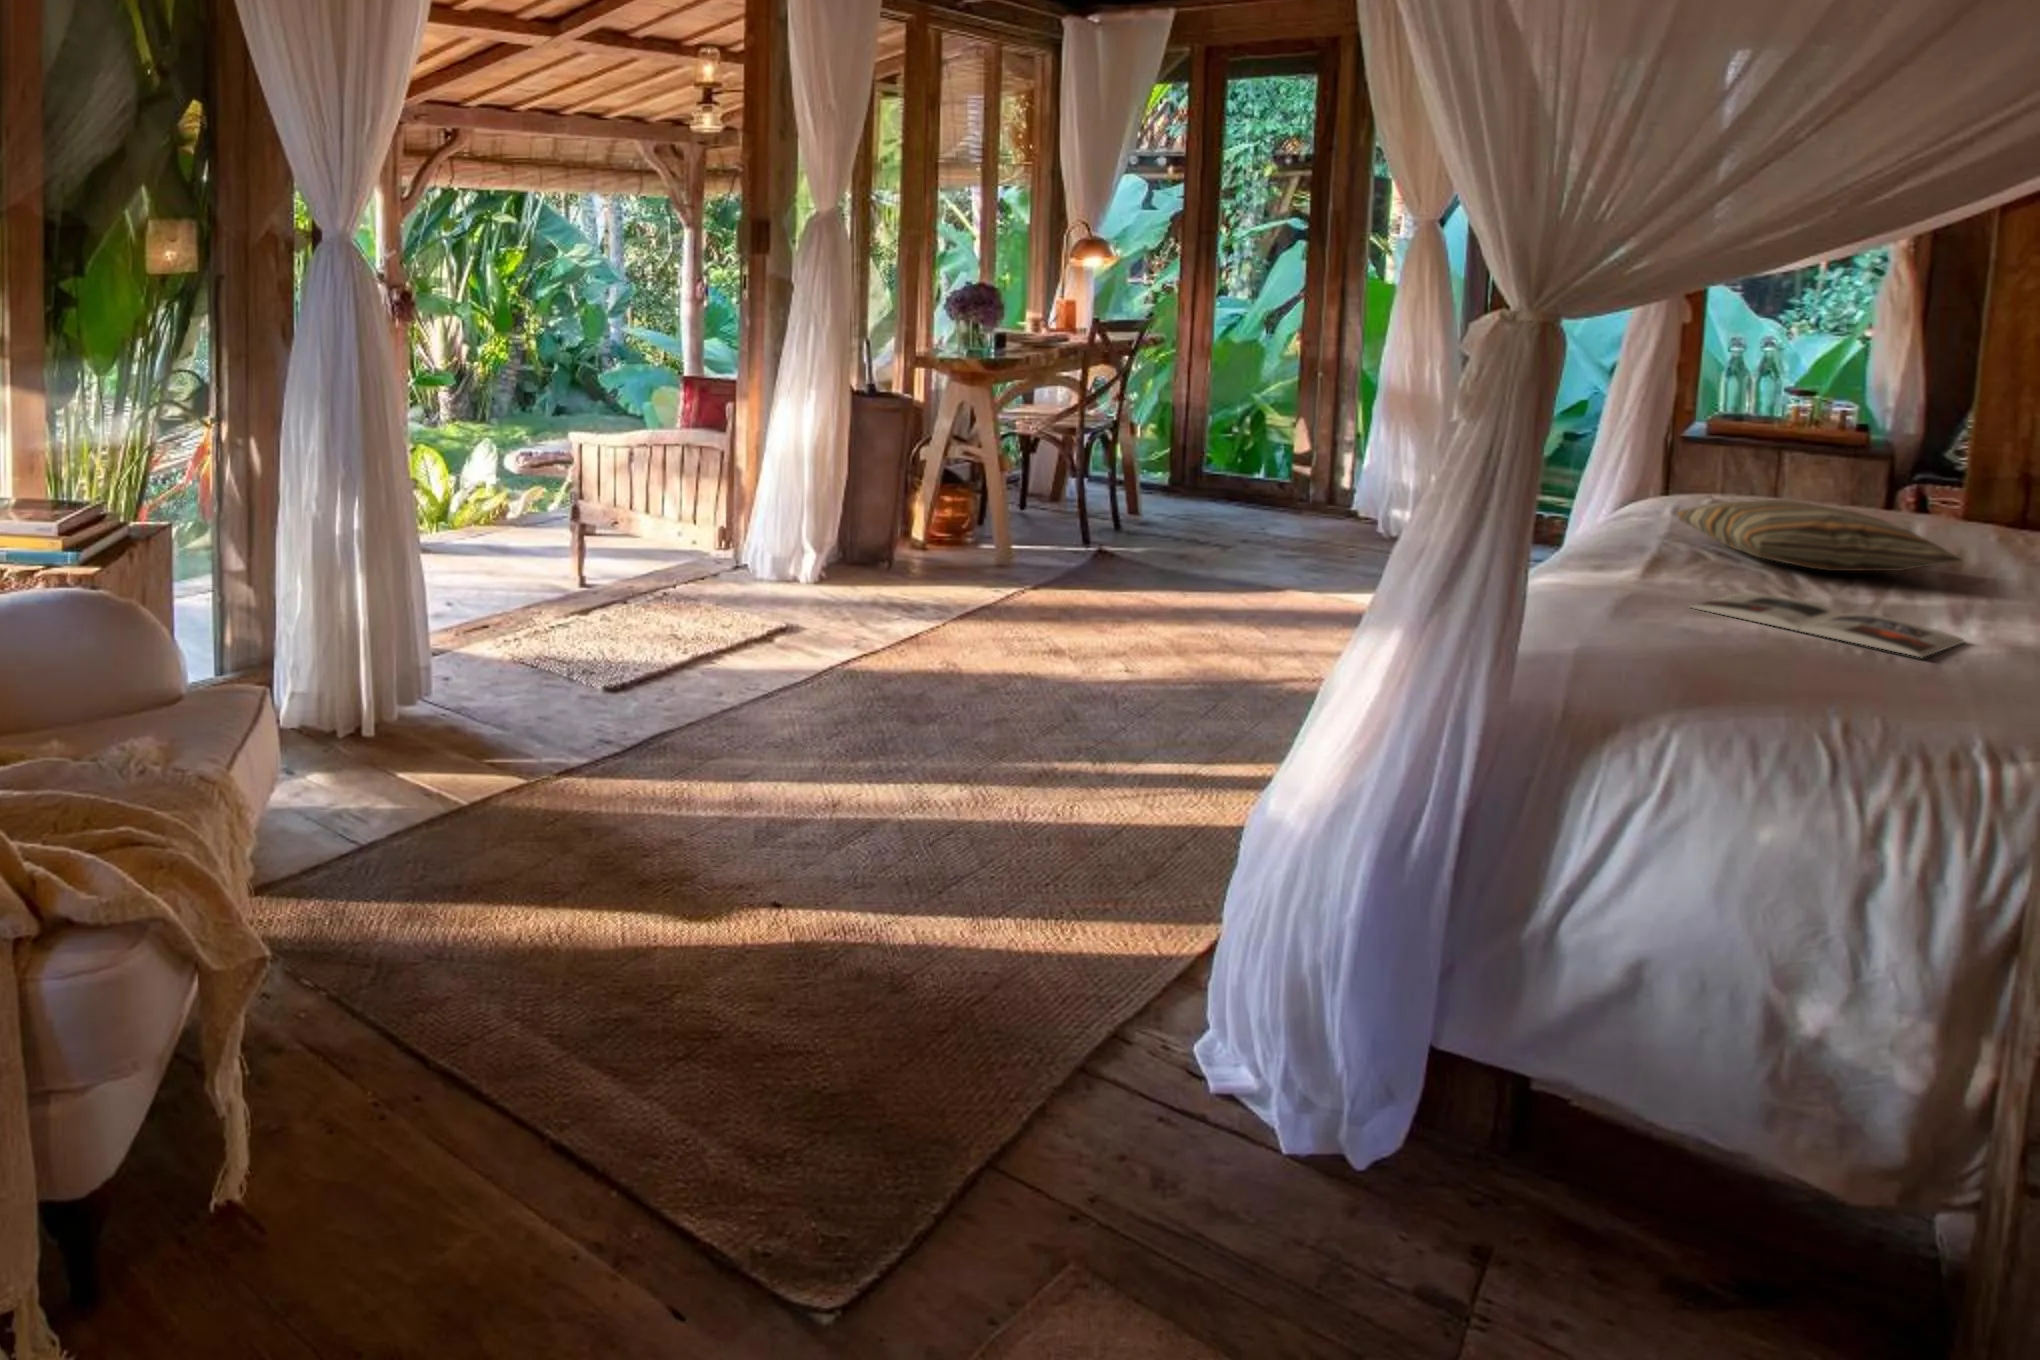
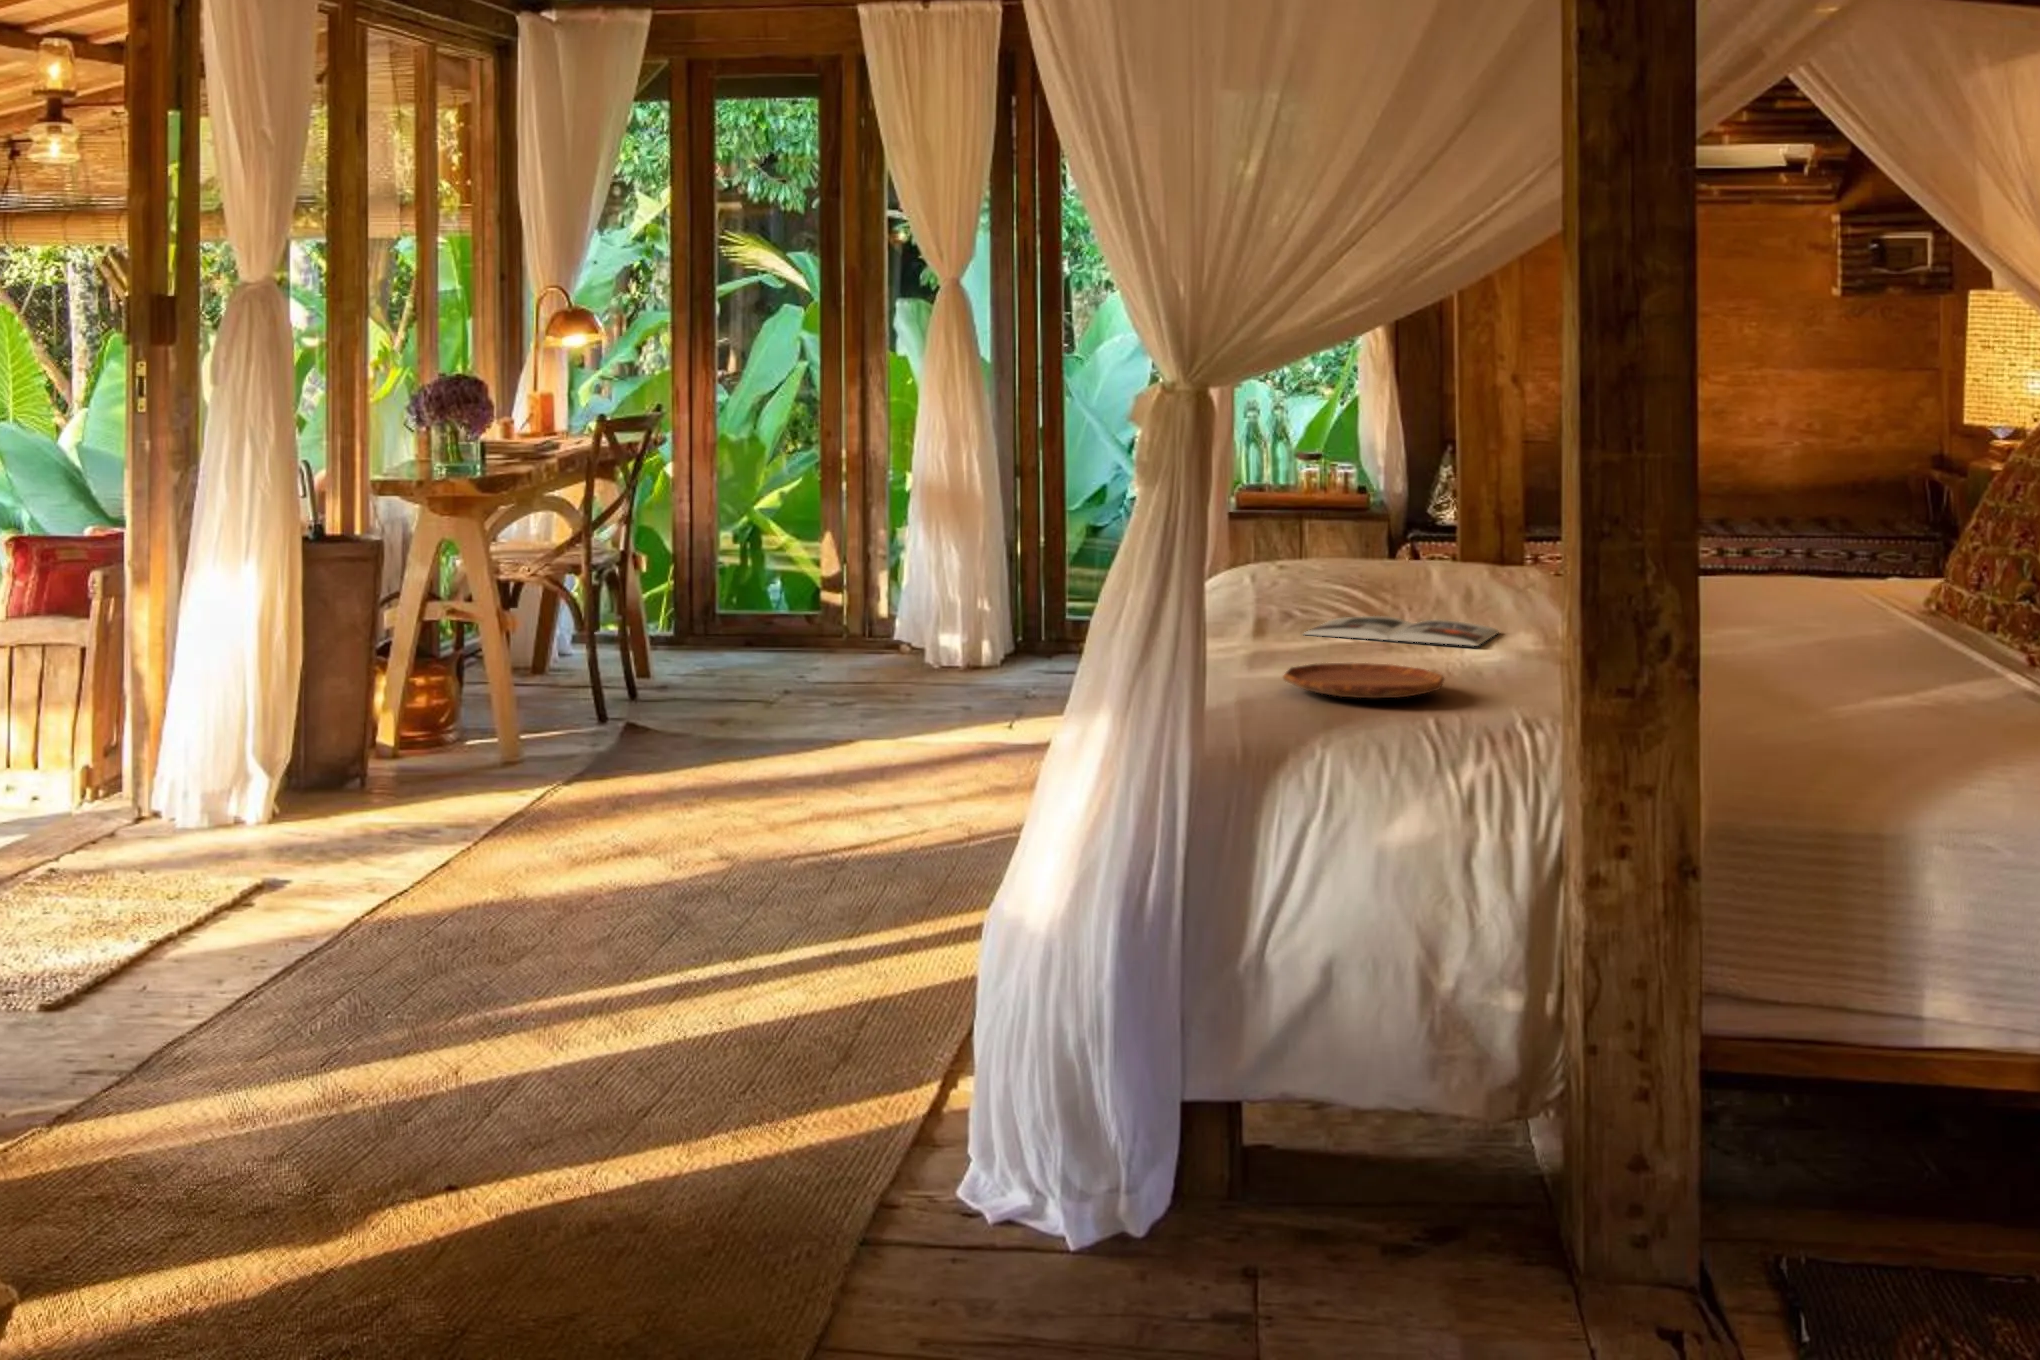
pillow: present [1677,500,1961,571] -> none [1261,531,1478,595]
tray: none [1619,653,1840,716] -> present [1283,663,1444,698]

